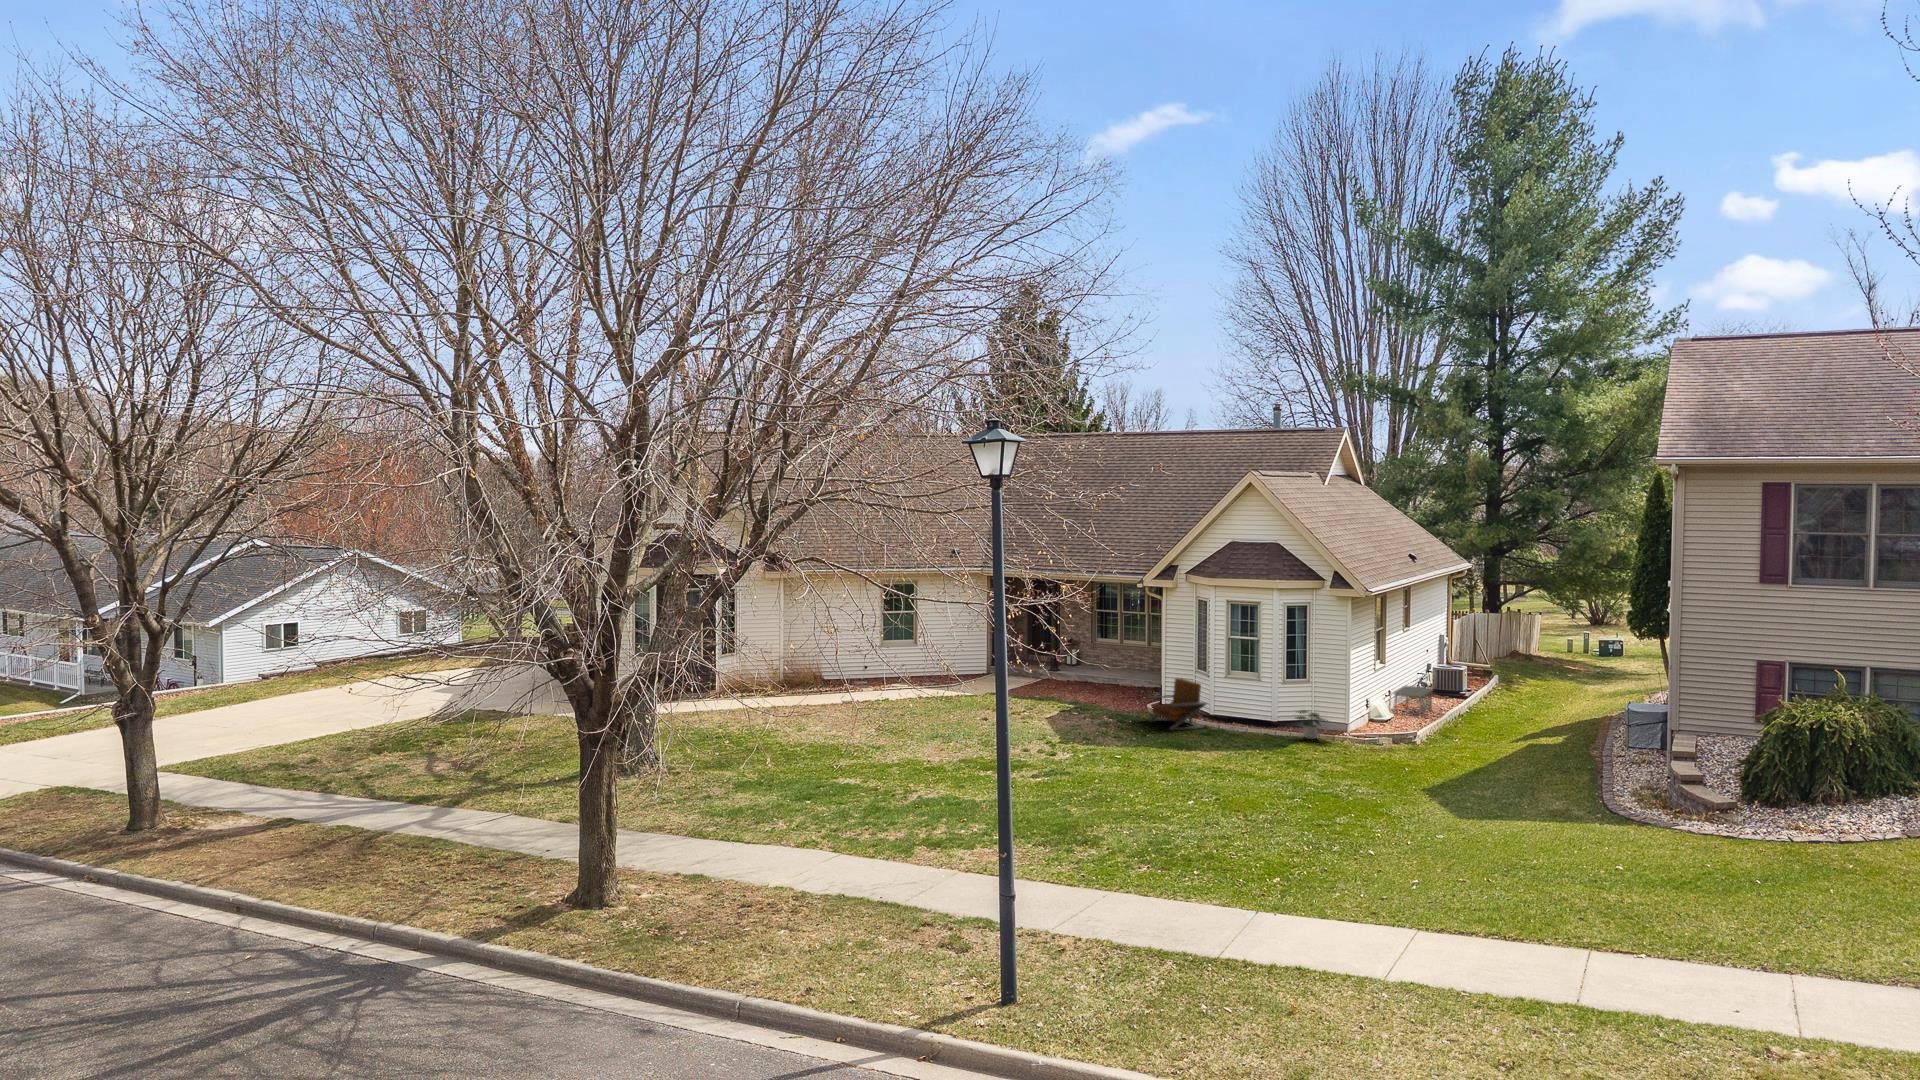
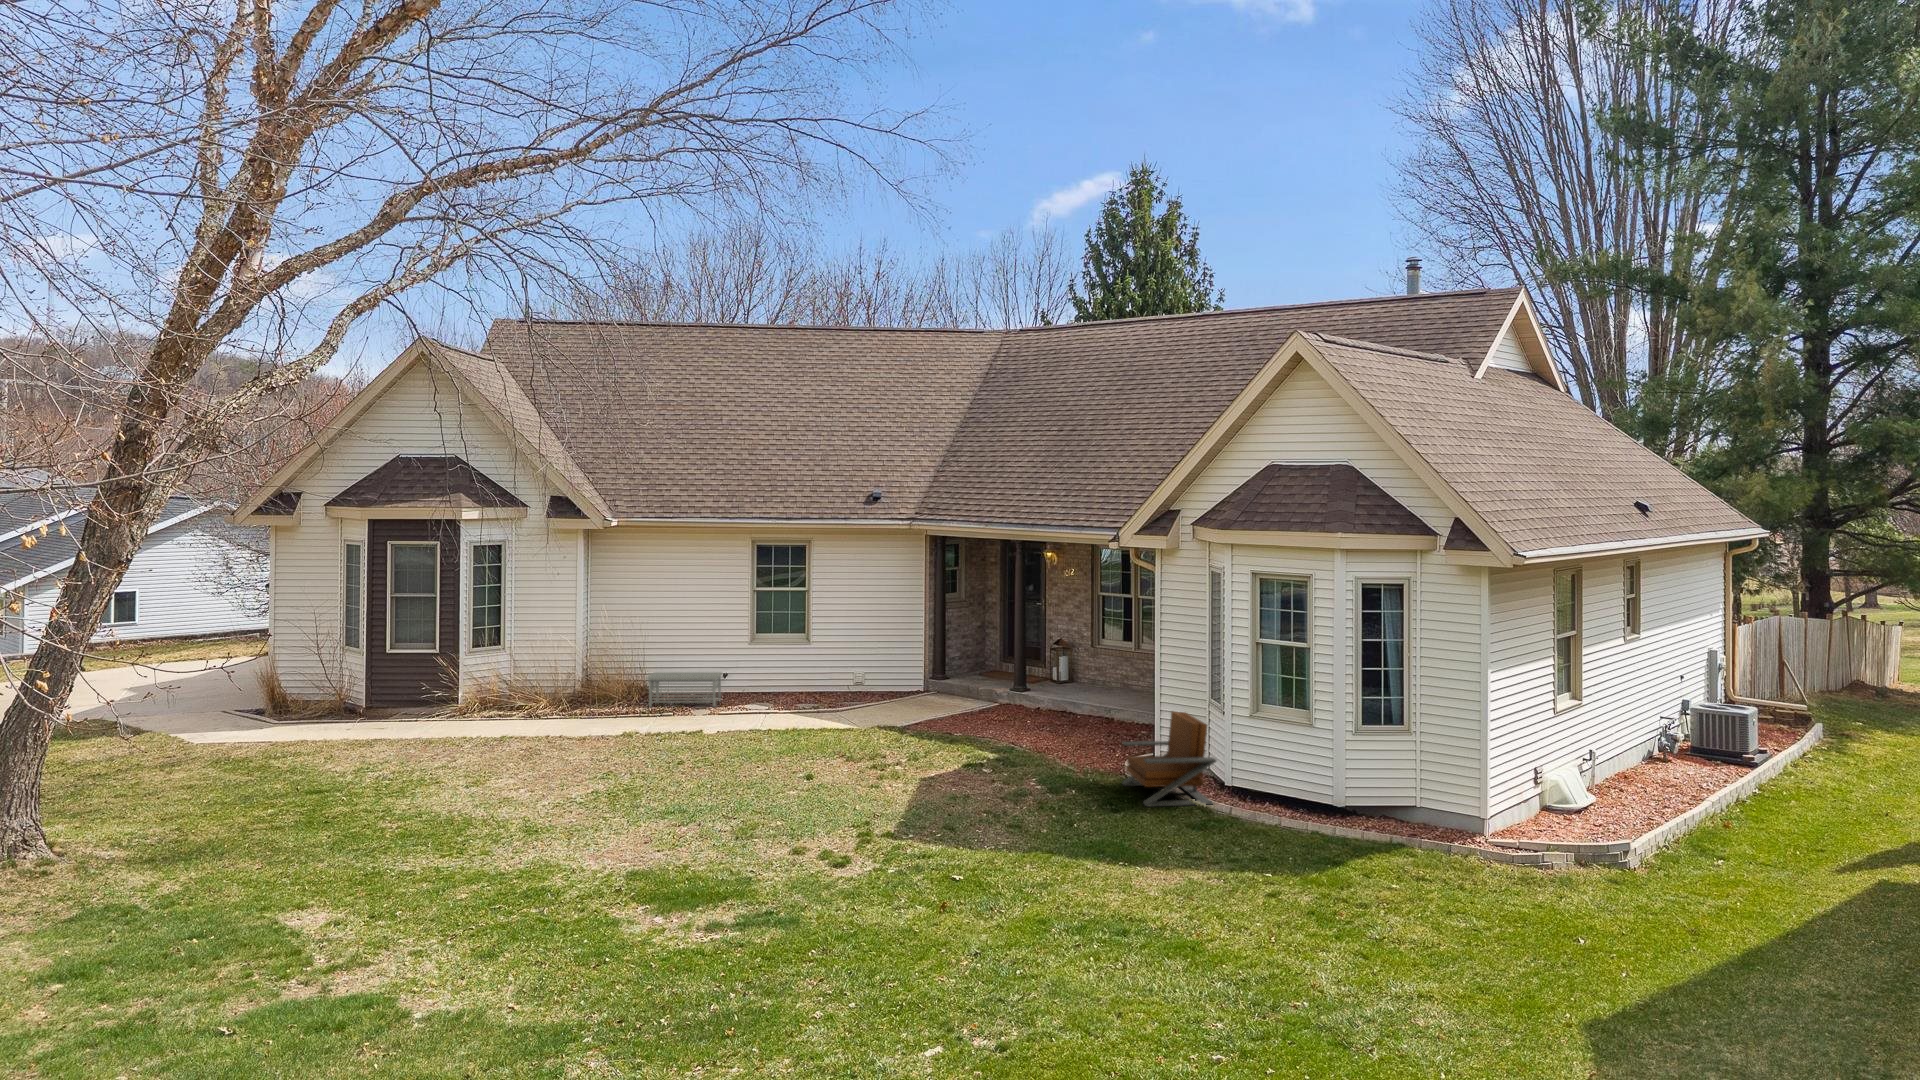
storage bench: present [1393,685,1433,717] -> present [646,672,722,707]
potted plant: present [1295,710,1328,739] -> none [1373,784,1445,842]

